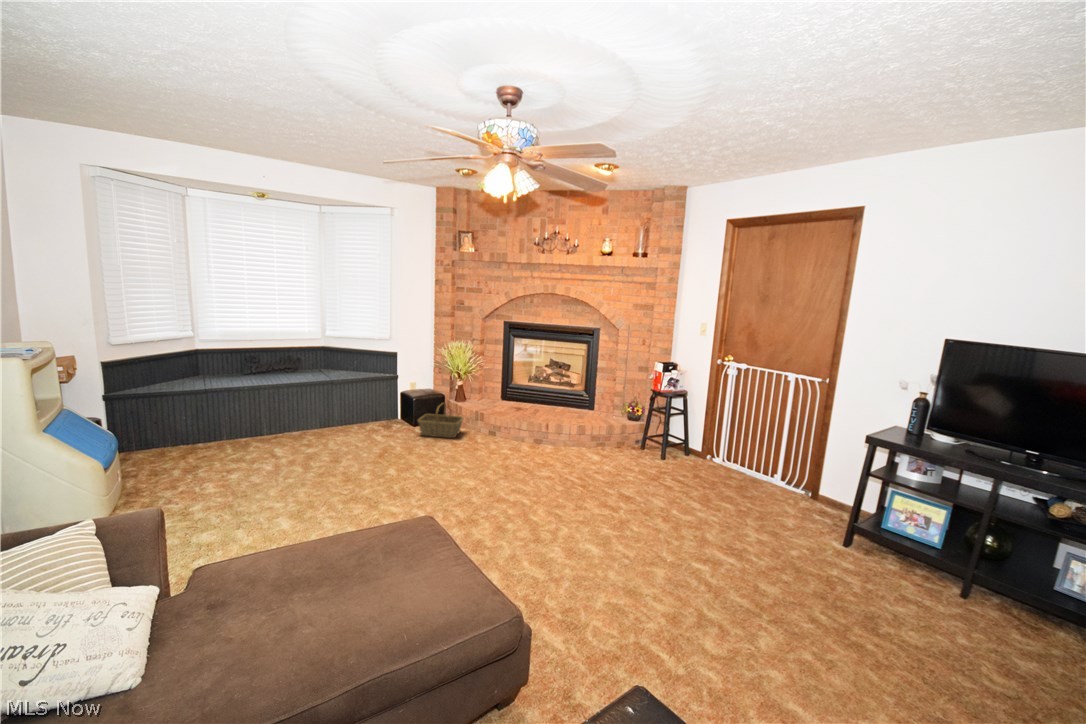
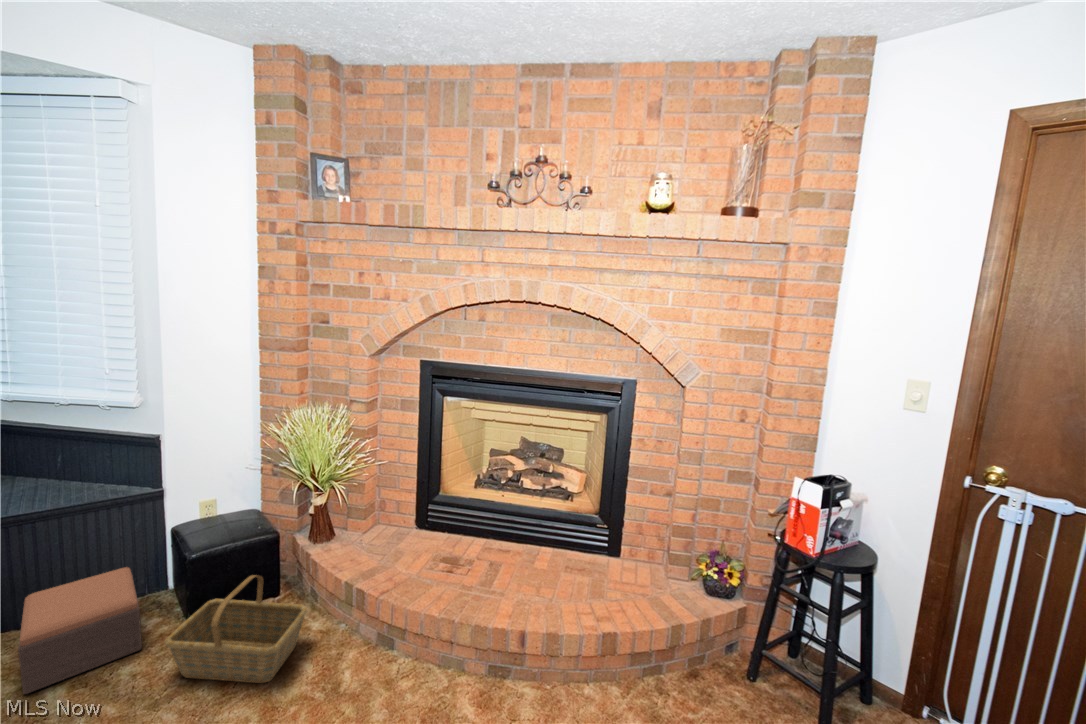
footstool: none [362,403,403,435] -> present [18,567,142,694]

